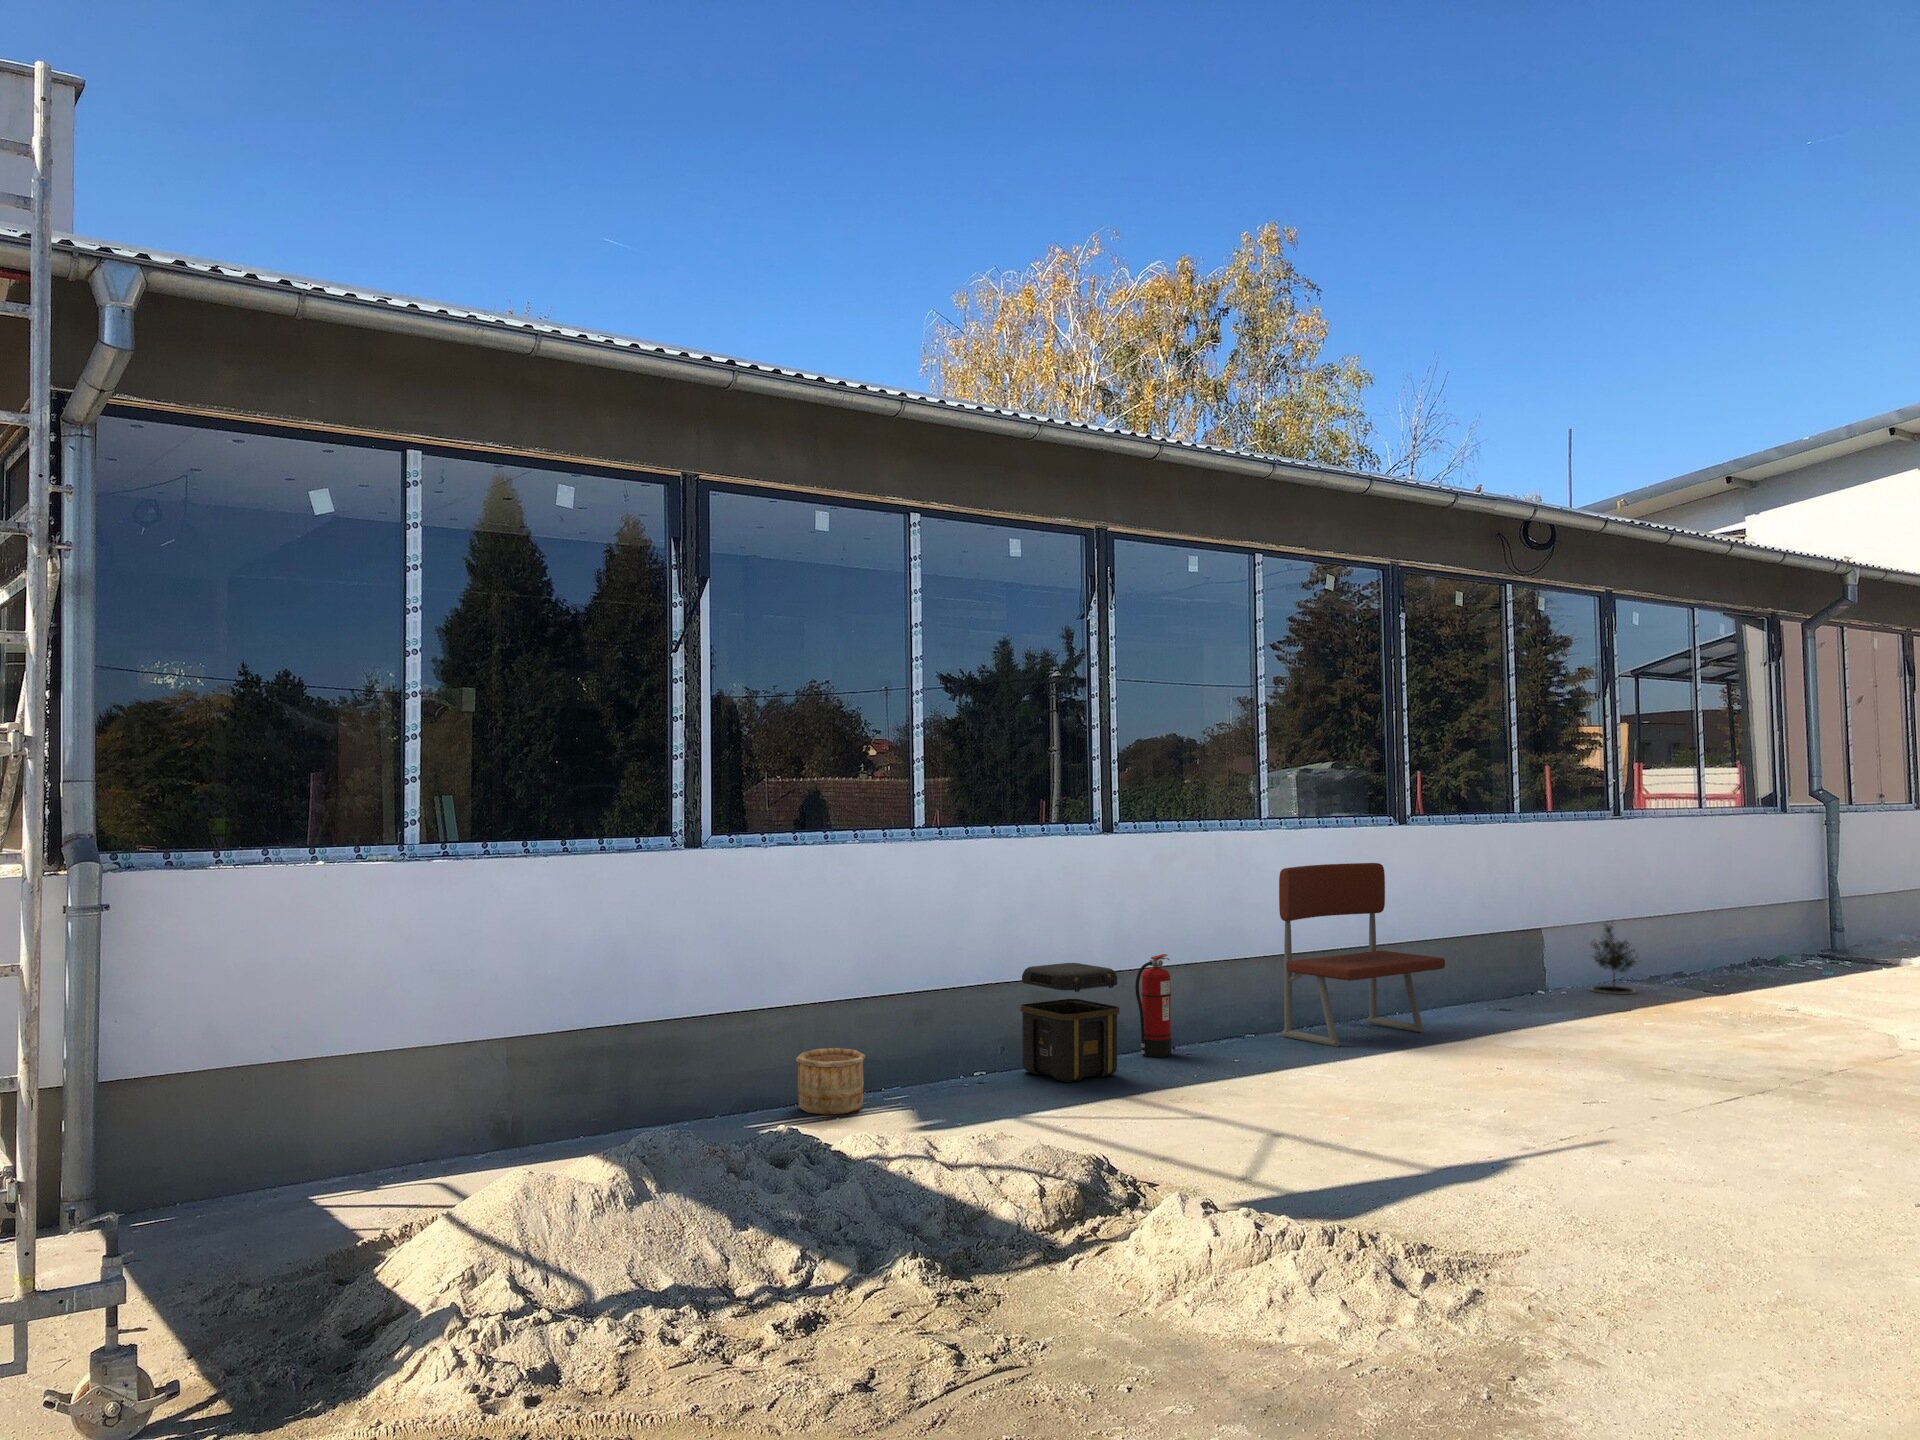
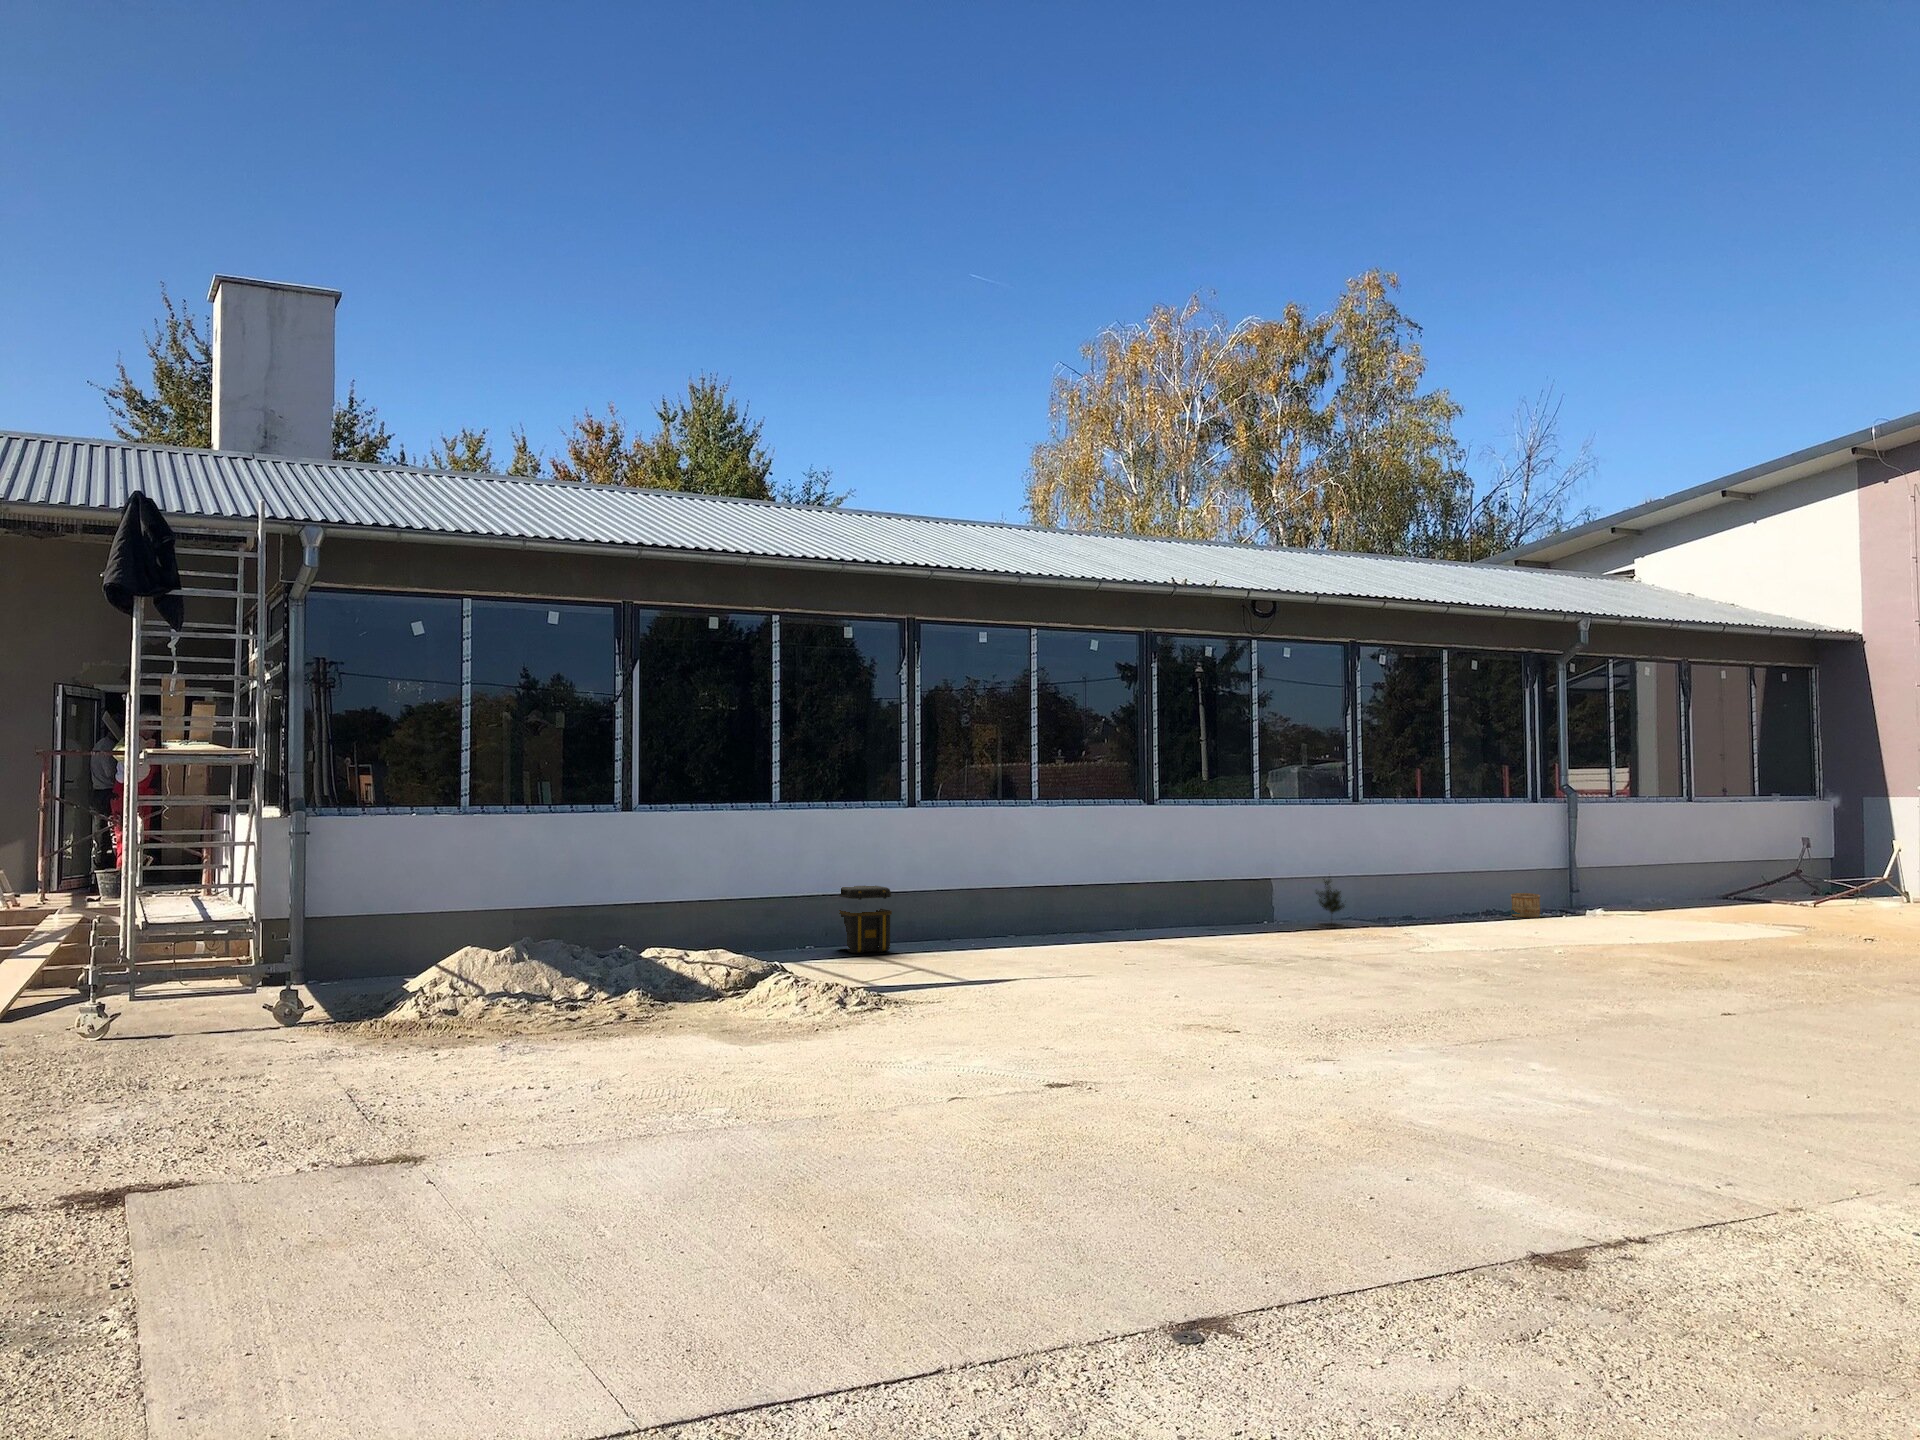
bench: present [1279,863,1445,1047] -> none [1032,830,1143,945]
fire extinguisher: present [1135,954,1171,1057] -> none [920,883,946,946]
wooden bucket: present [796,1048,865,1115] -> present [1511,893,1541,918]

